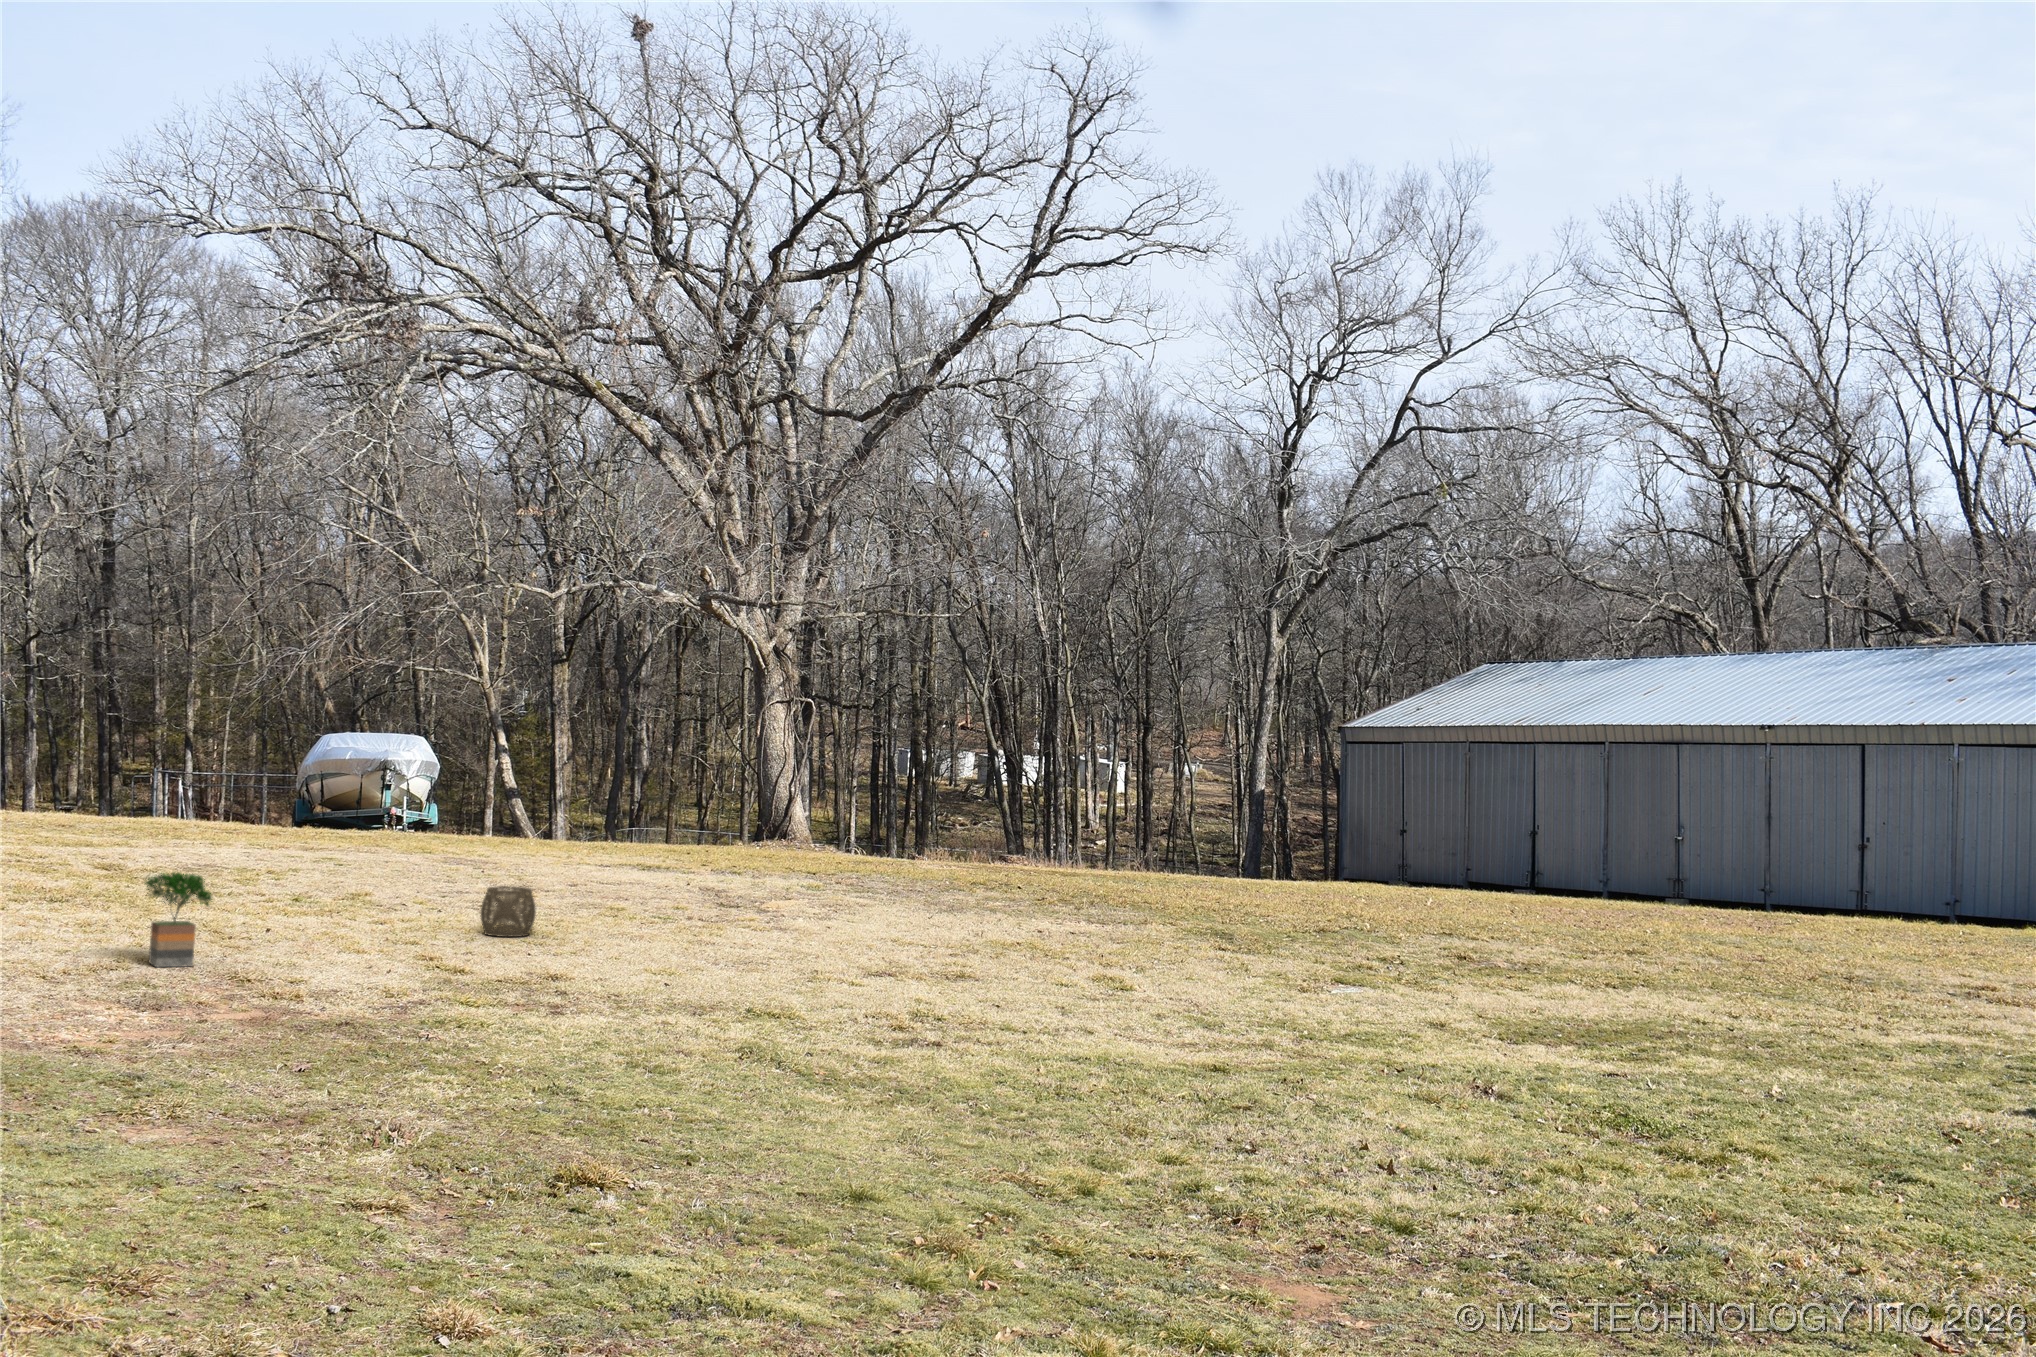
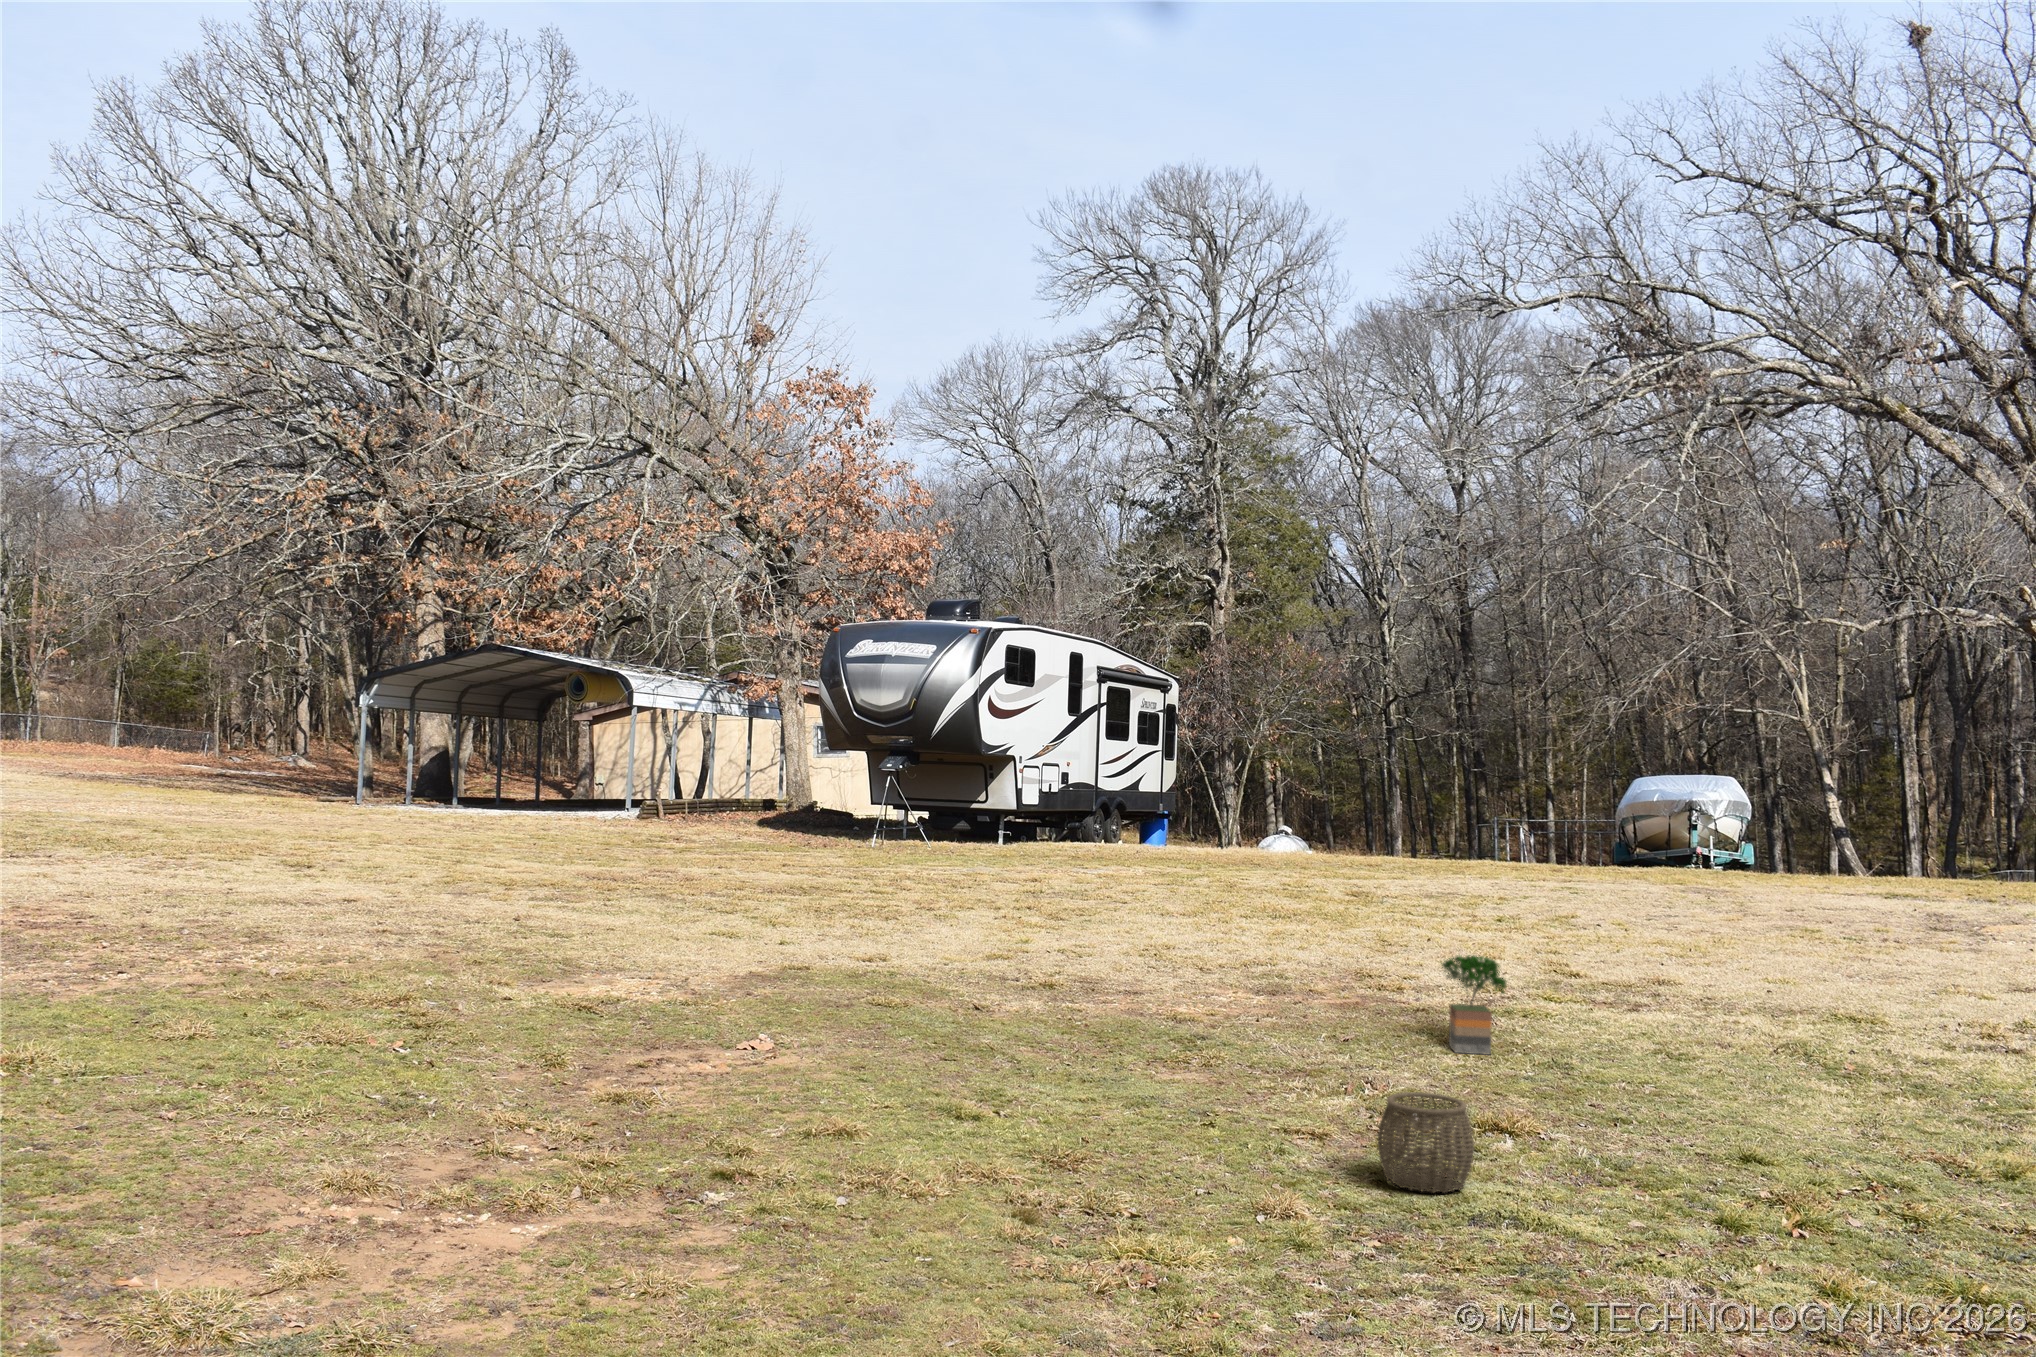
woven basket: present [480,886,536,937] -> present [1377,1092,1474,1193]

